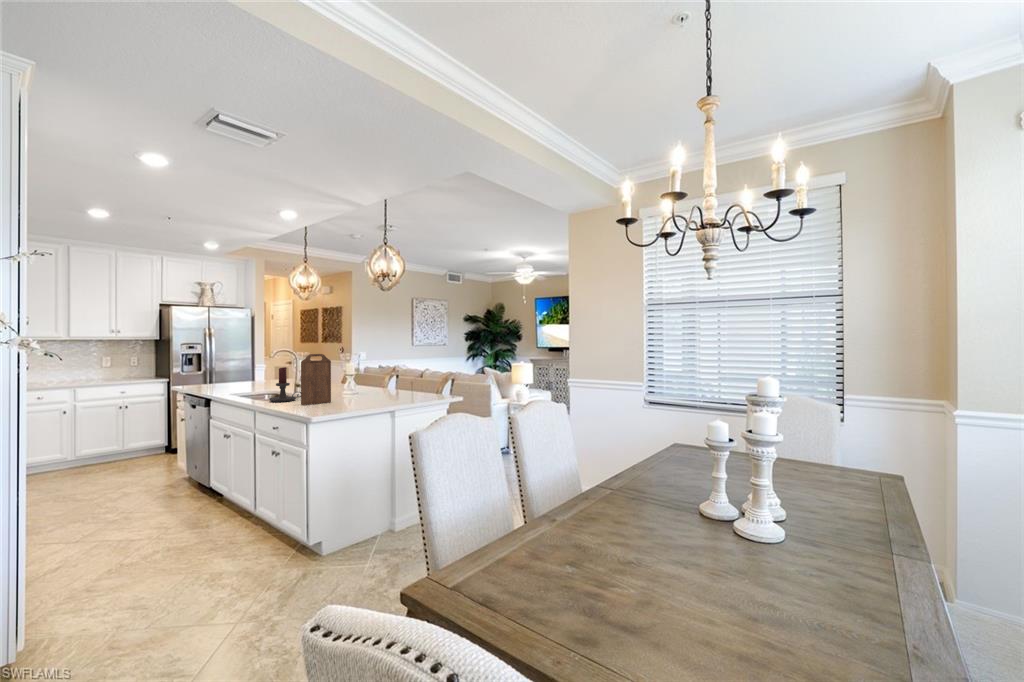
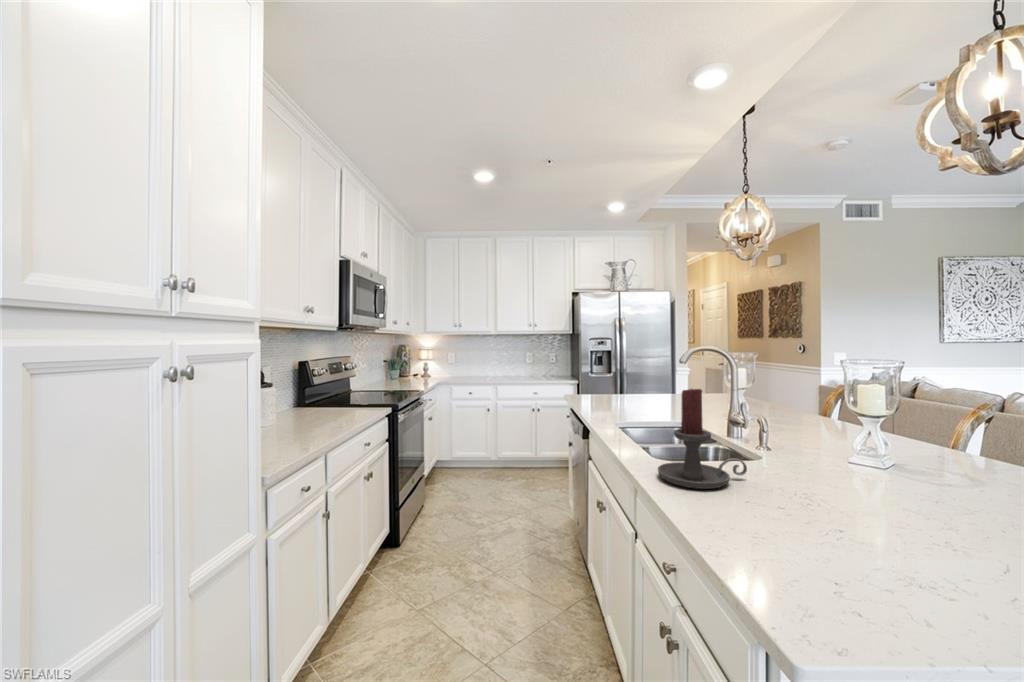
cutting board: present [301,354,331,405] -> none [746,353,874,551]

